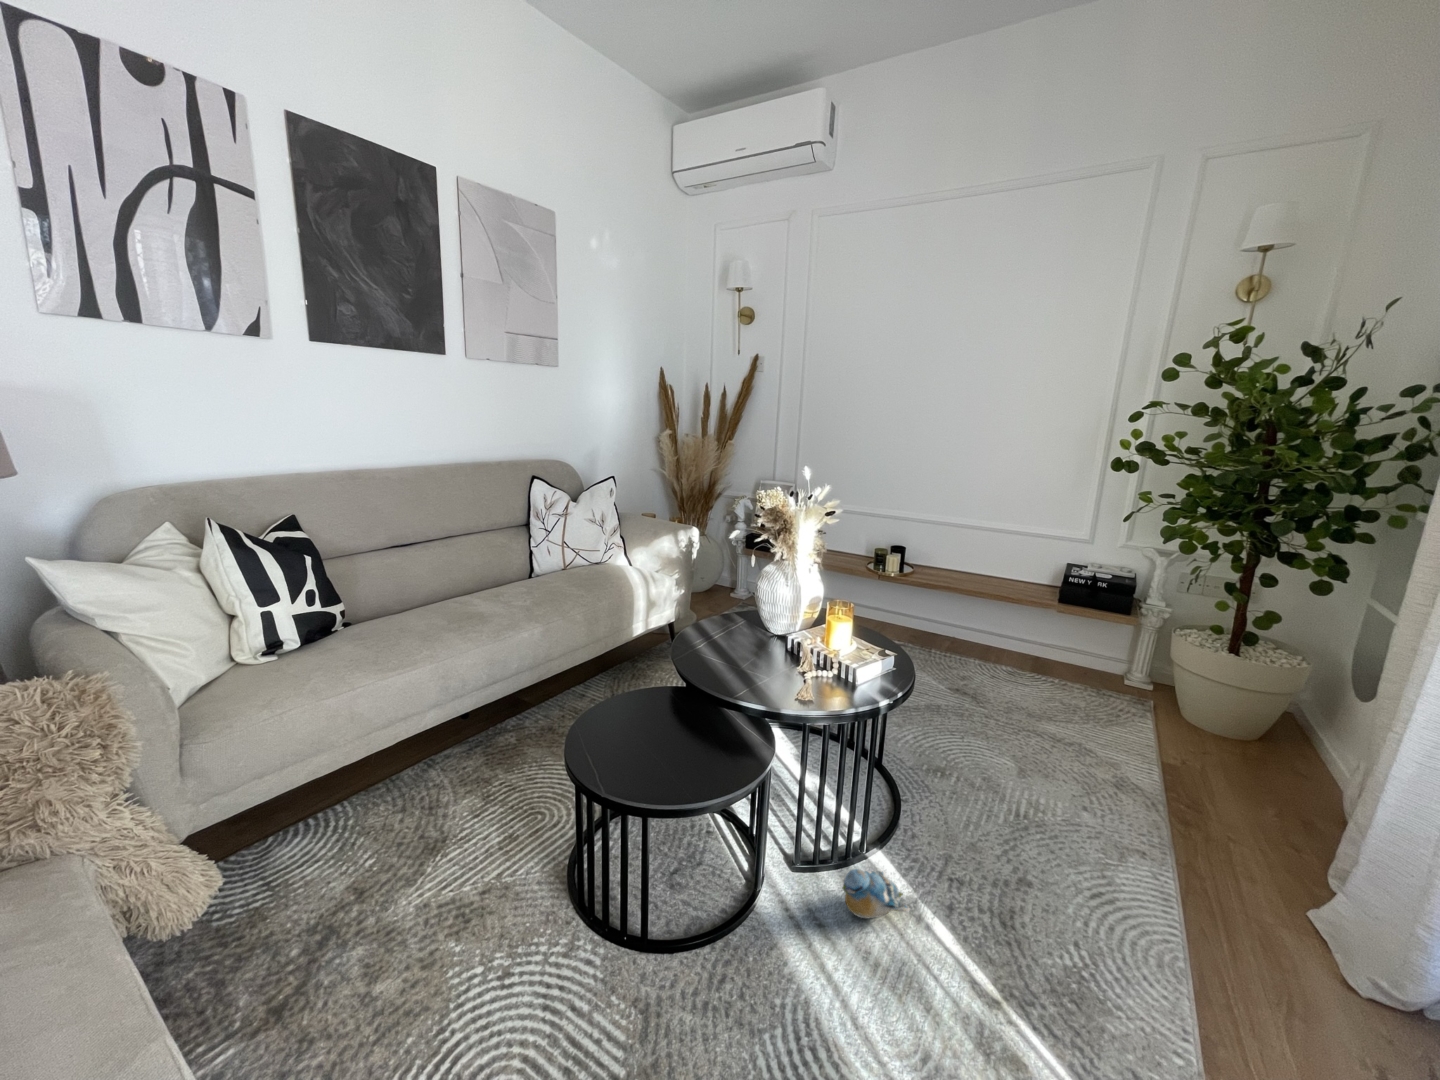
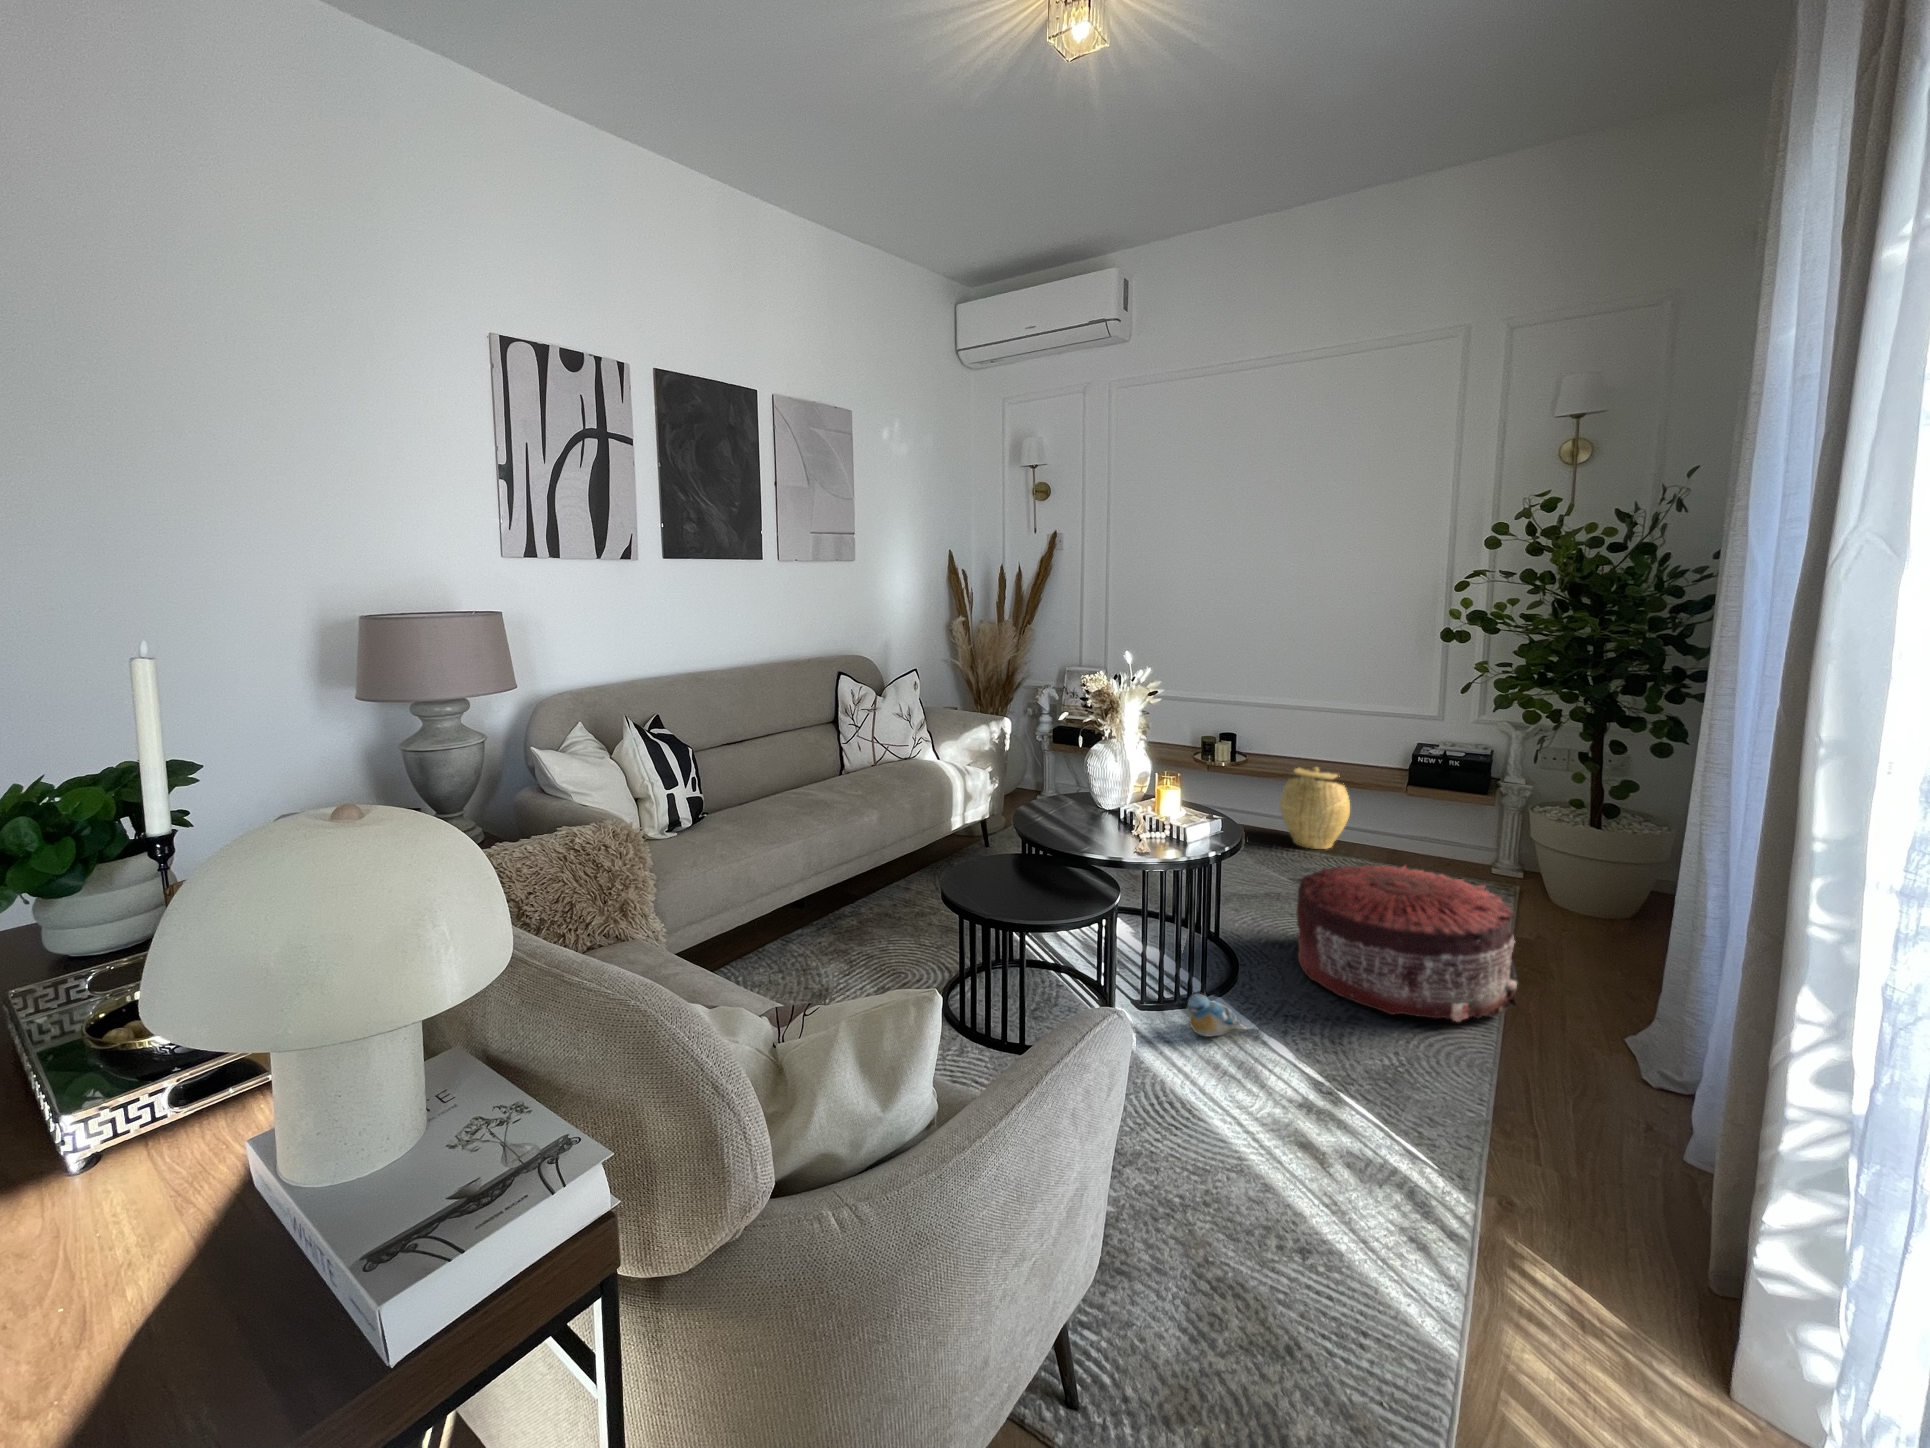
woven basket: none [941,580,1004,654] -> present [1280,767,1350,849]
pouf: none [961,693,1201,892] -> present [1297,865,1518,1022]

